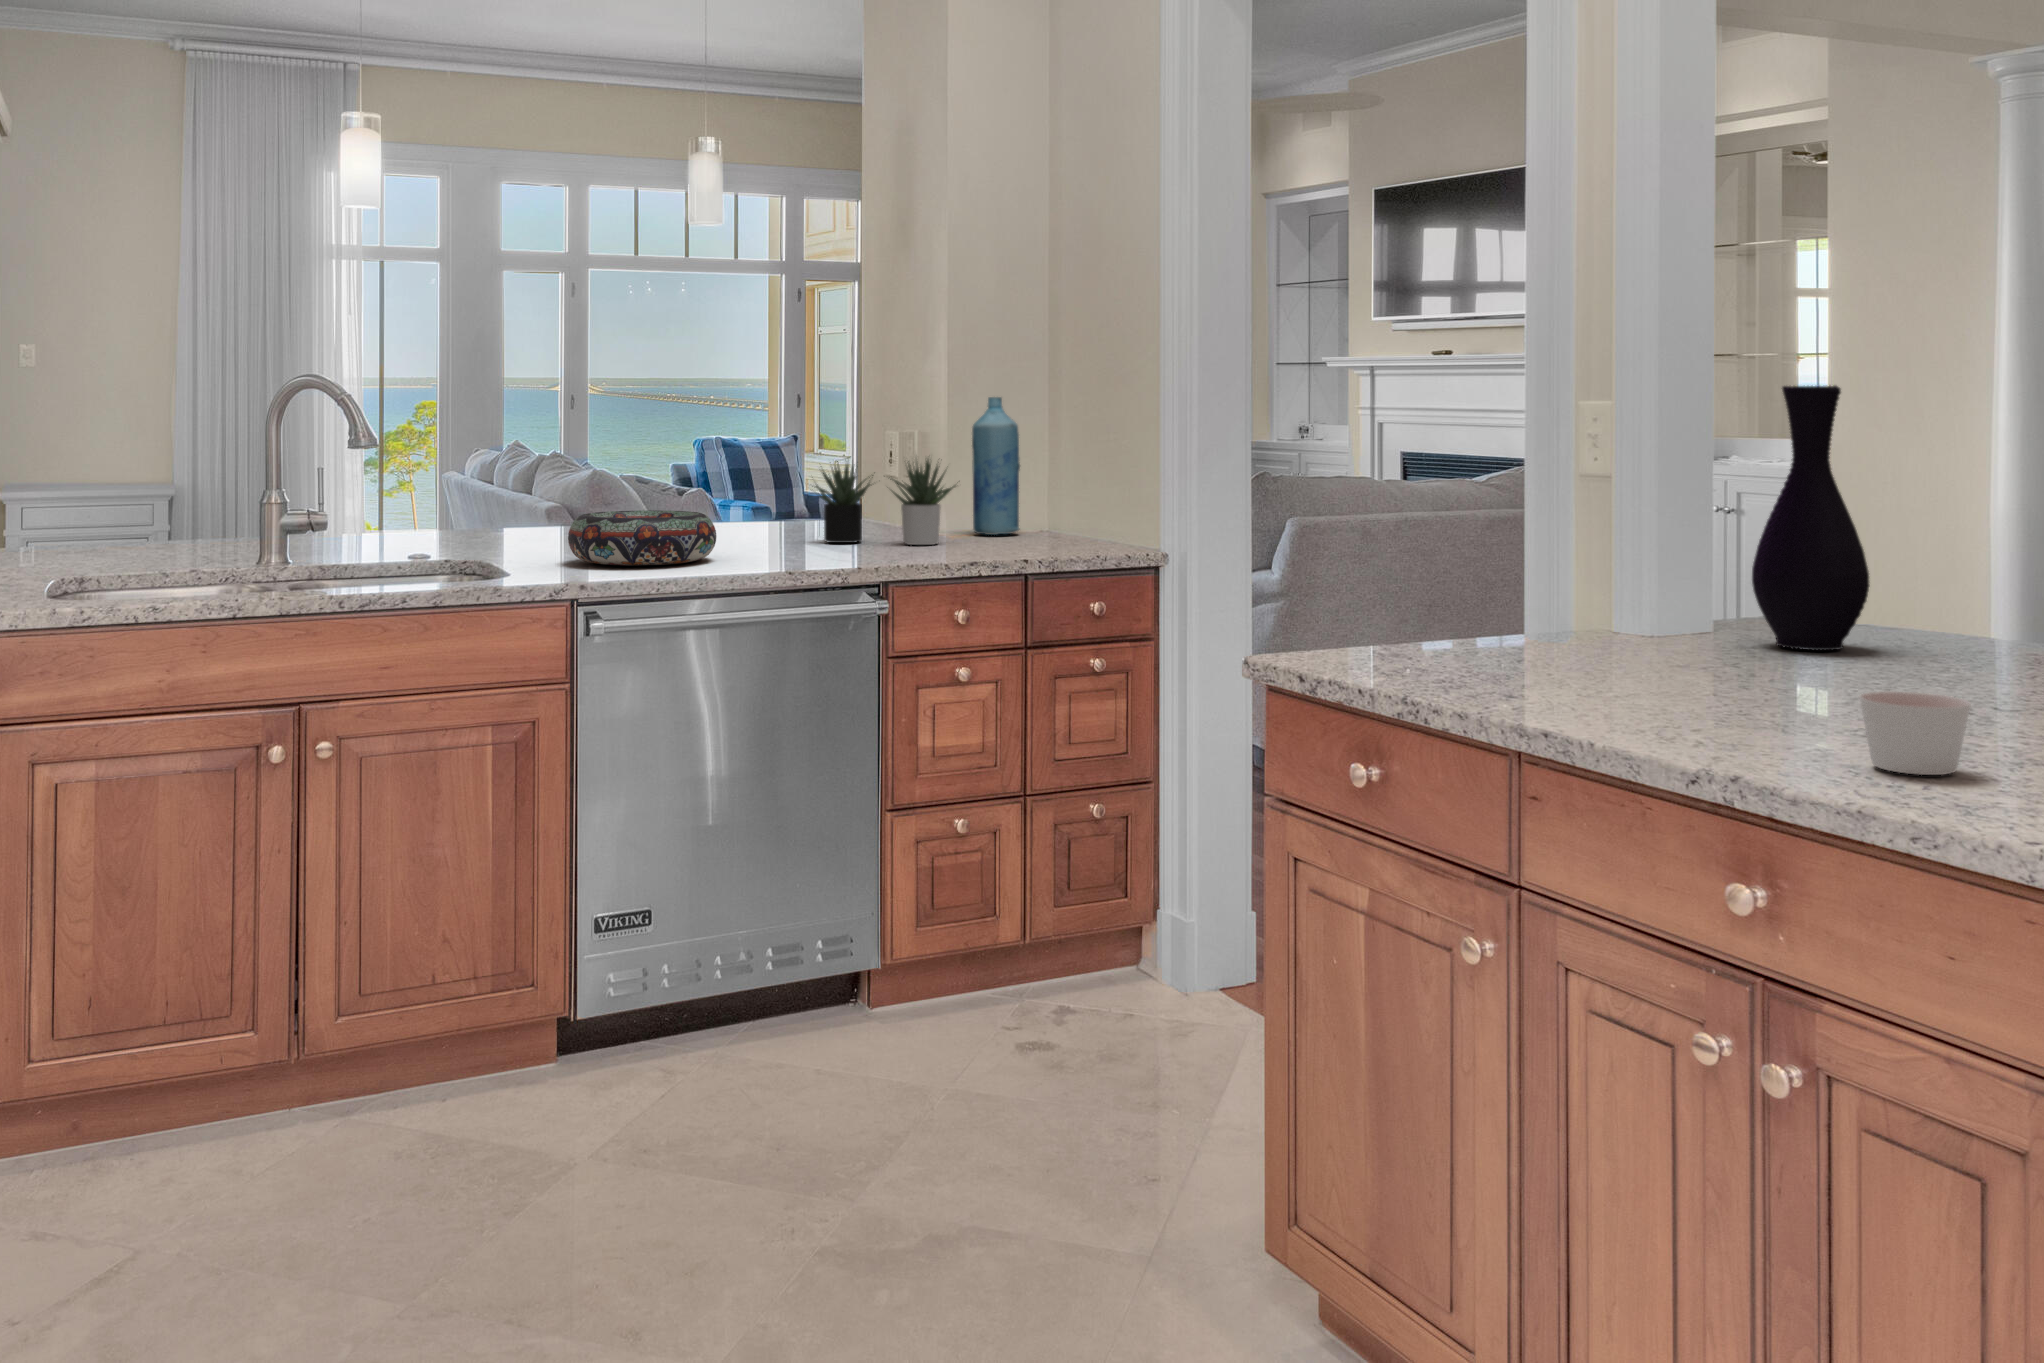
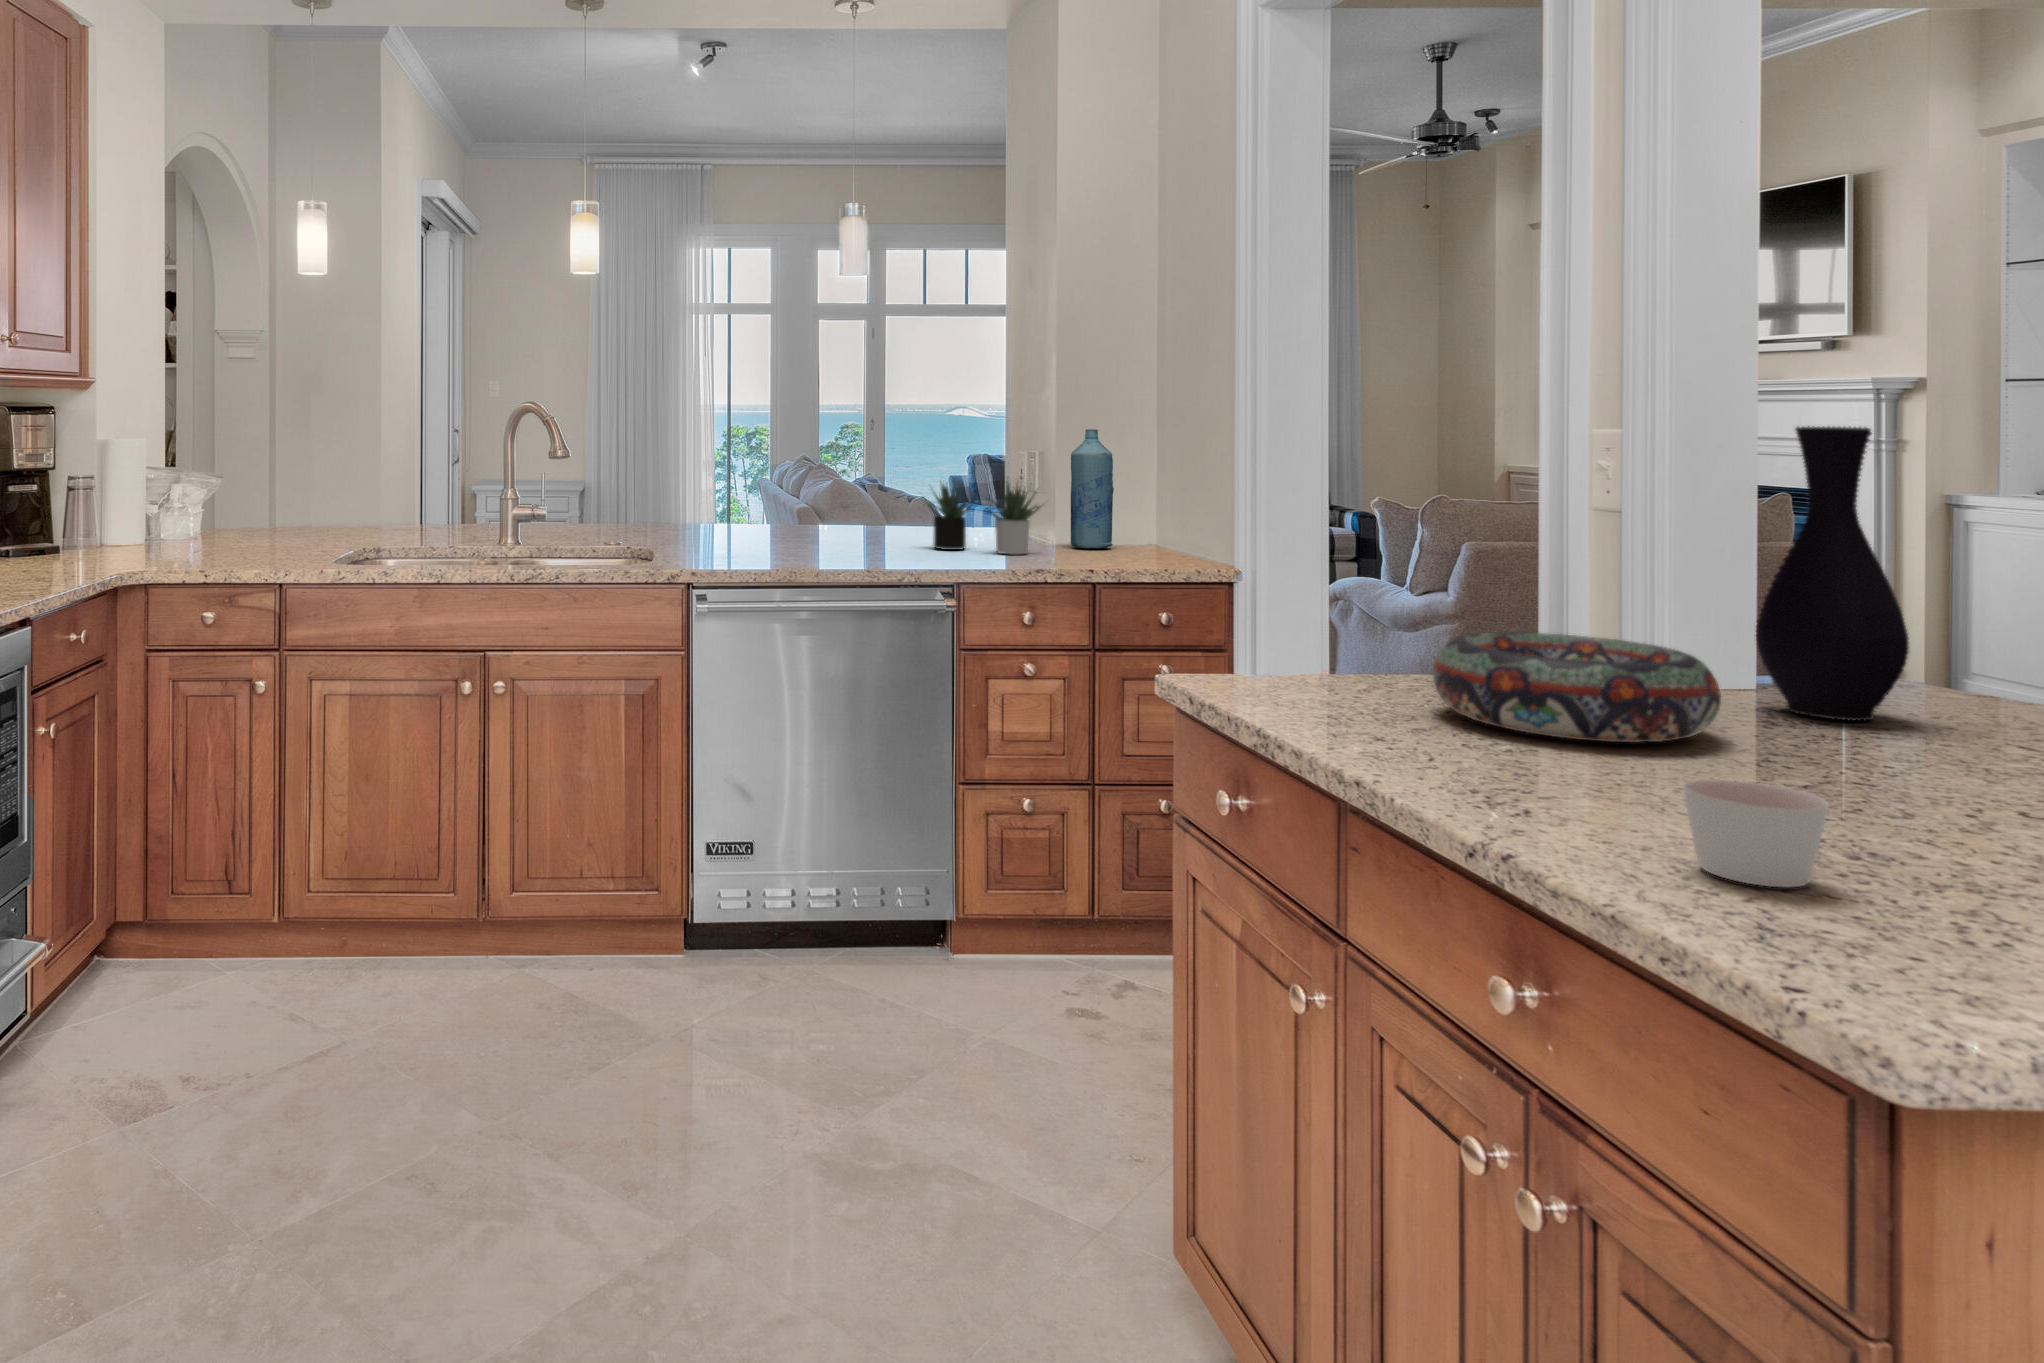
decorative bowl: present [568,510,716,566] -> present [1433,632,1721,742]

